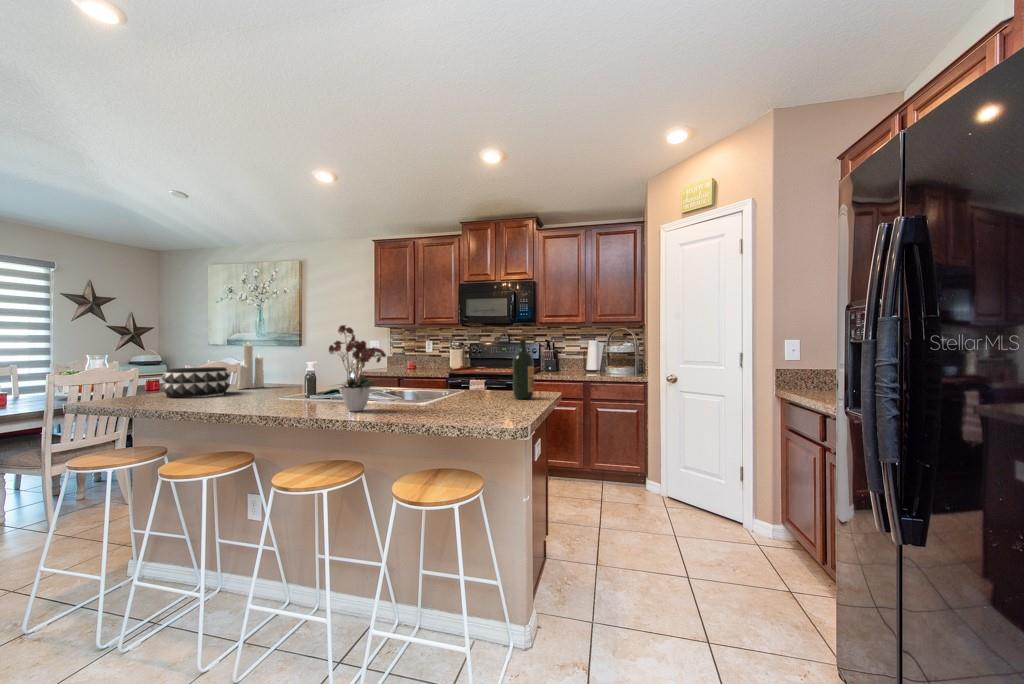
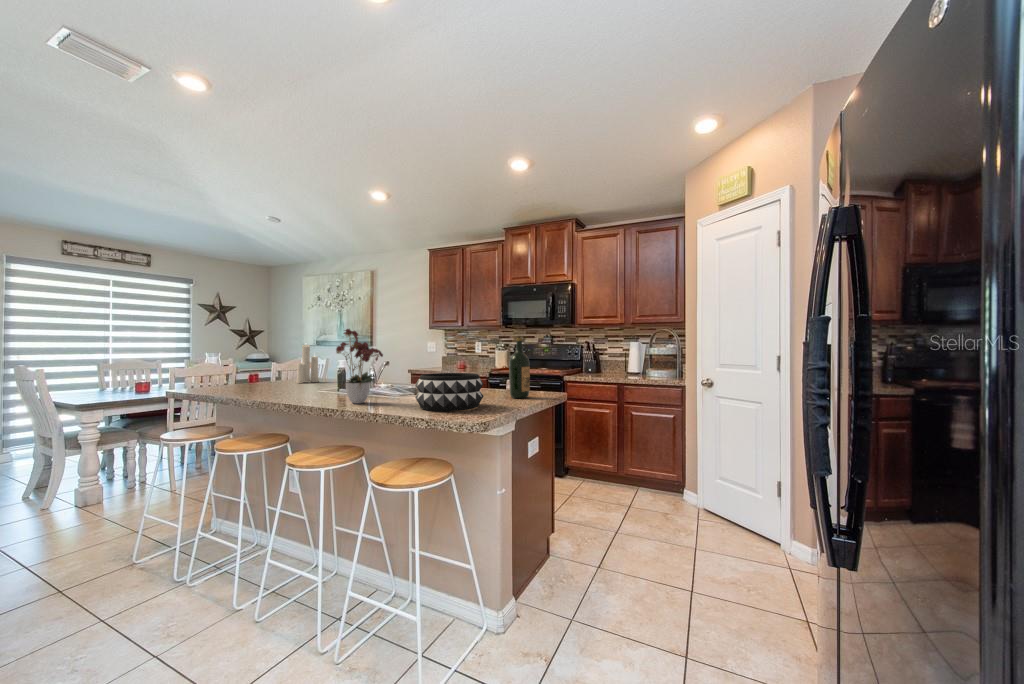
decorative bowl: present [161,367,230,397] -> present [415,373,484,411]

